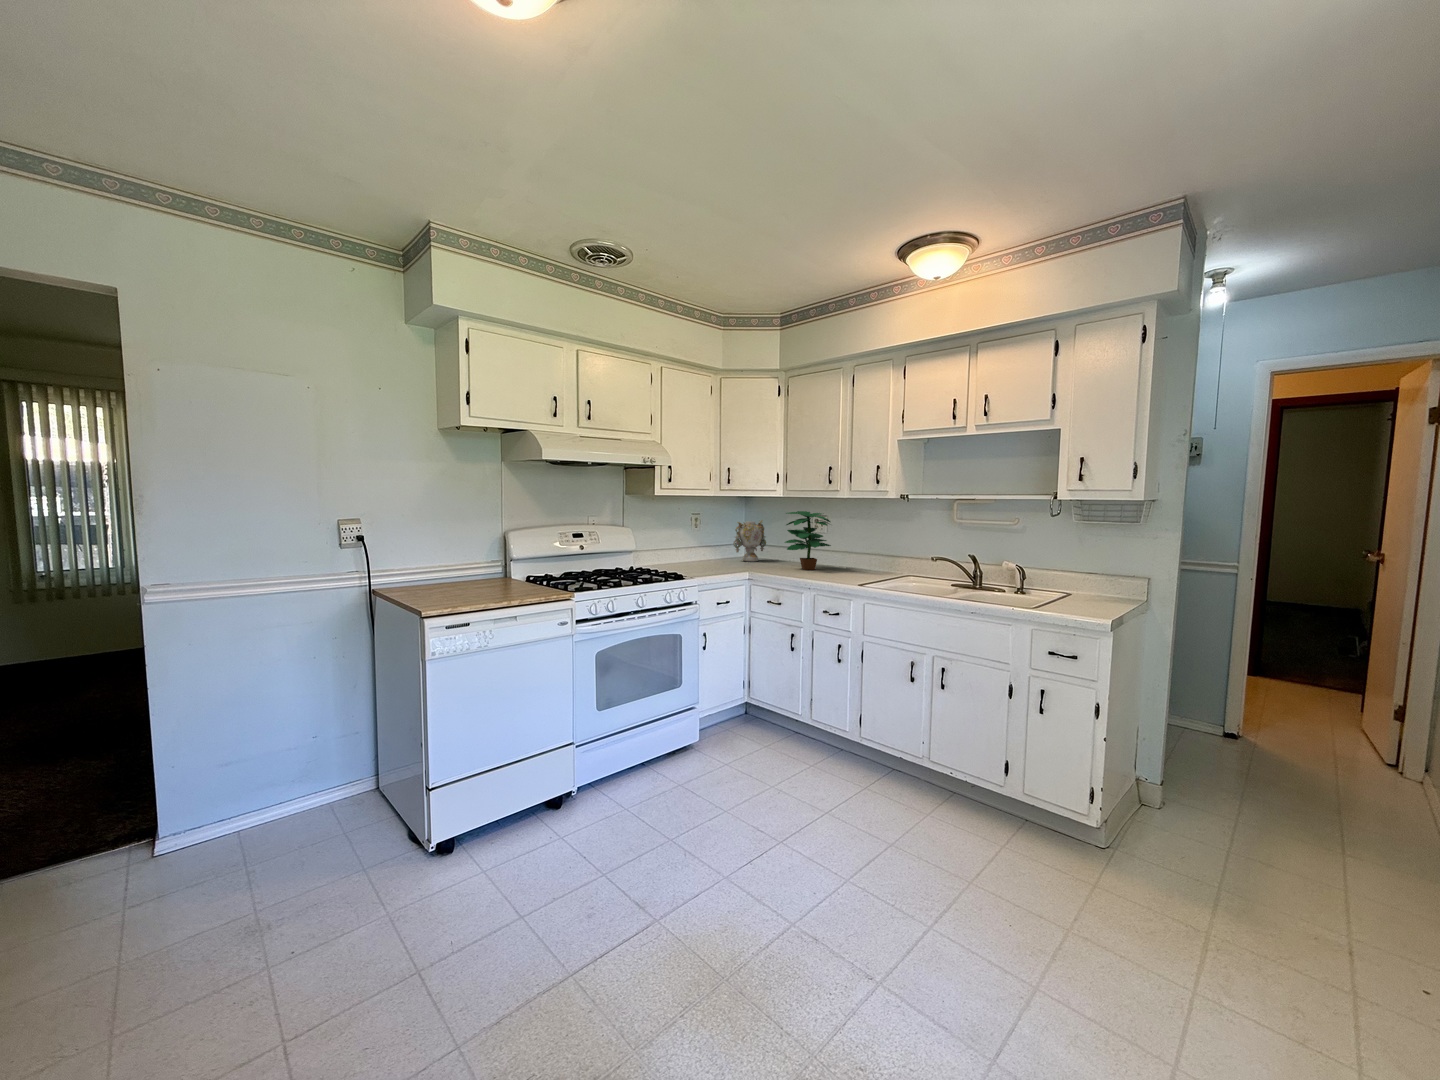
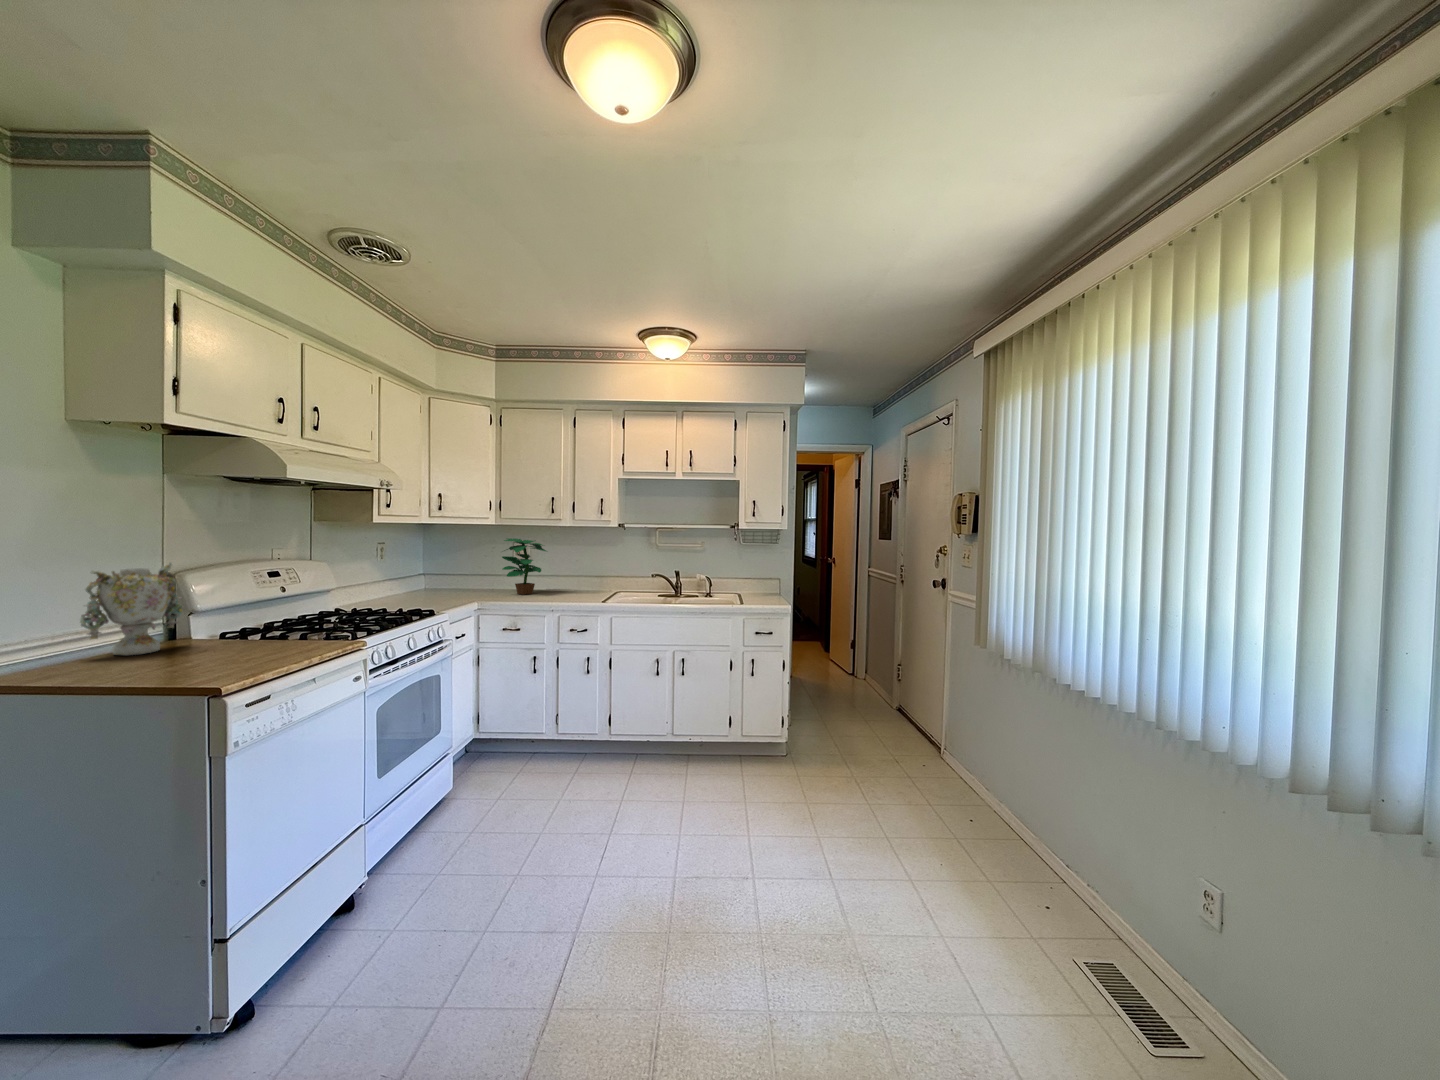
vase: present [733,519,766,562] -> present [80,563,183,655]

